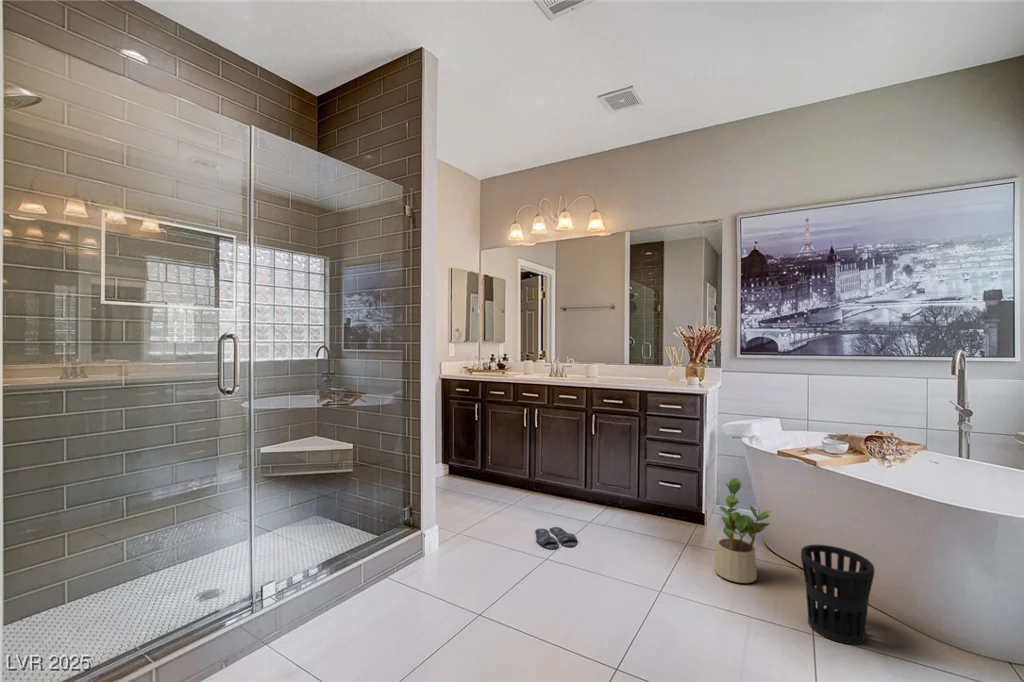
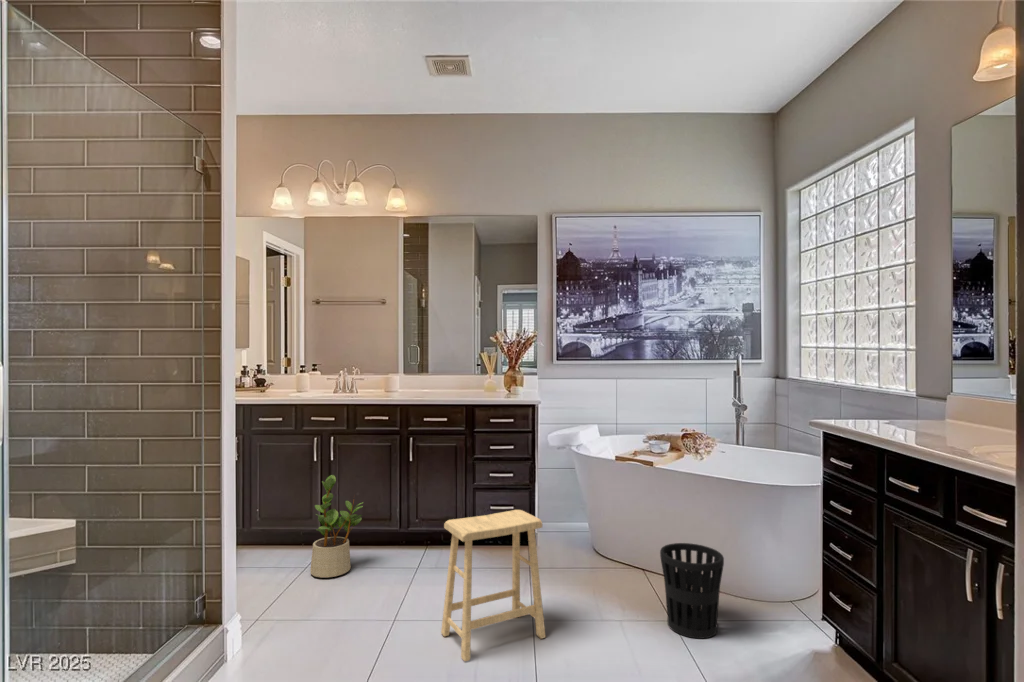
potted plant: present [714,478,771,583] -> present [310,475,363,578]
footstool: none [596,486,678,597] -> present [441,510,545,661]
slippers: present [535,527,577,550] -> none [340,590,403,622]

